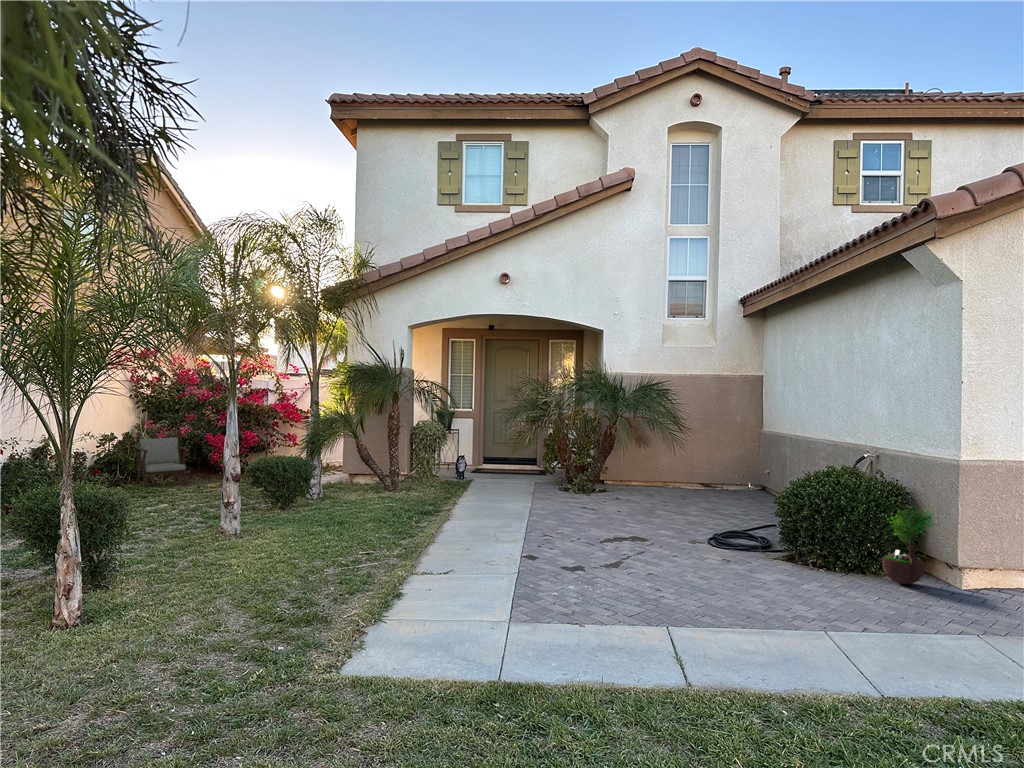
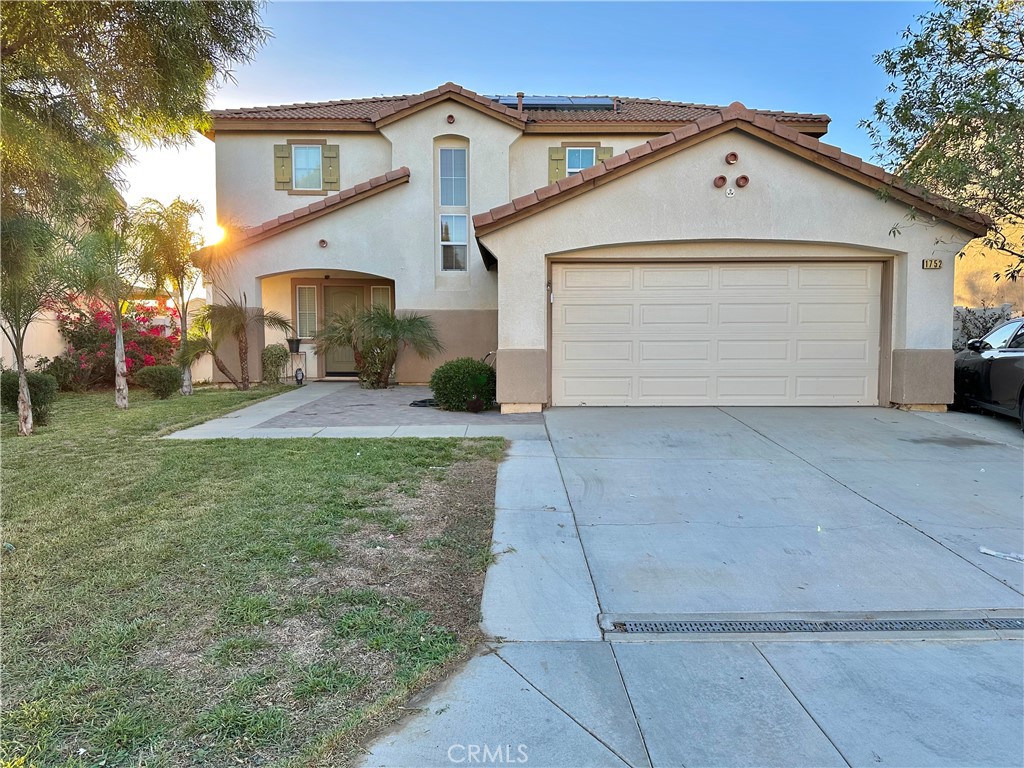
lounge chair: present [136,437,188,488] -> none [65,360,105,394]

